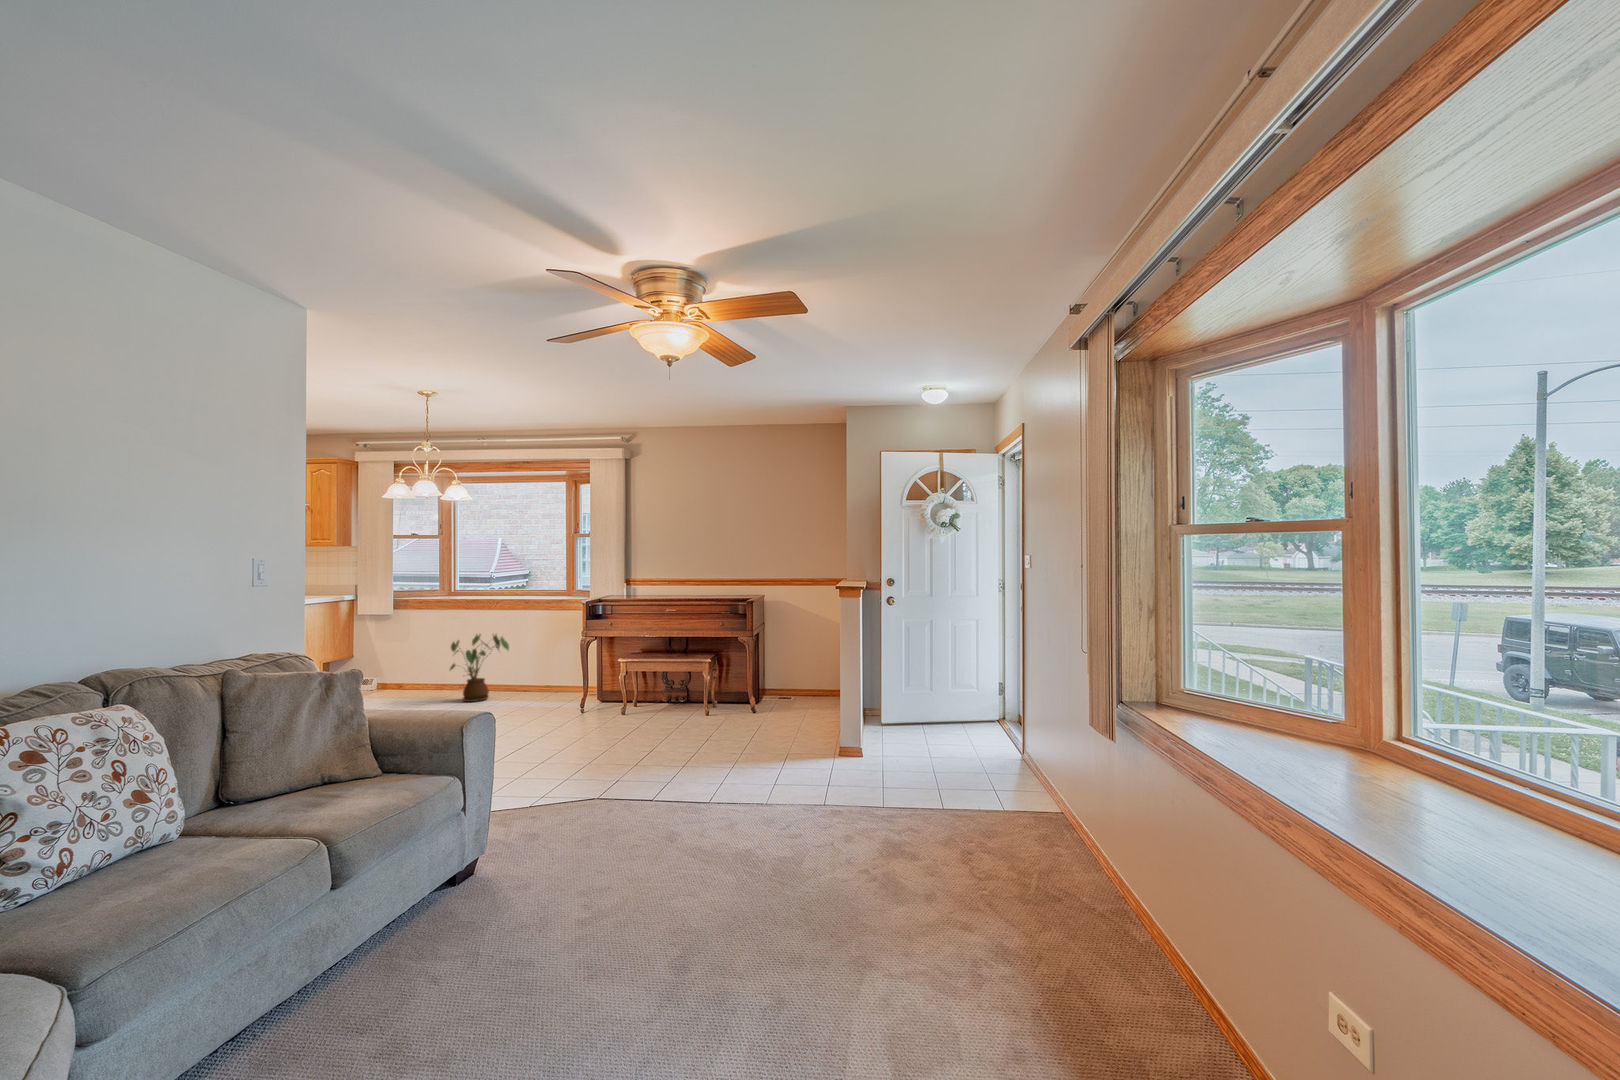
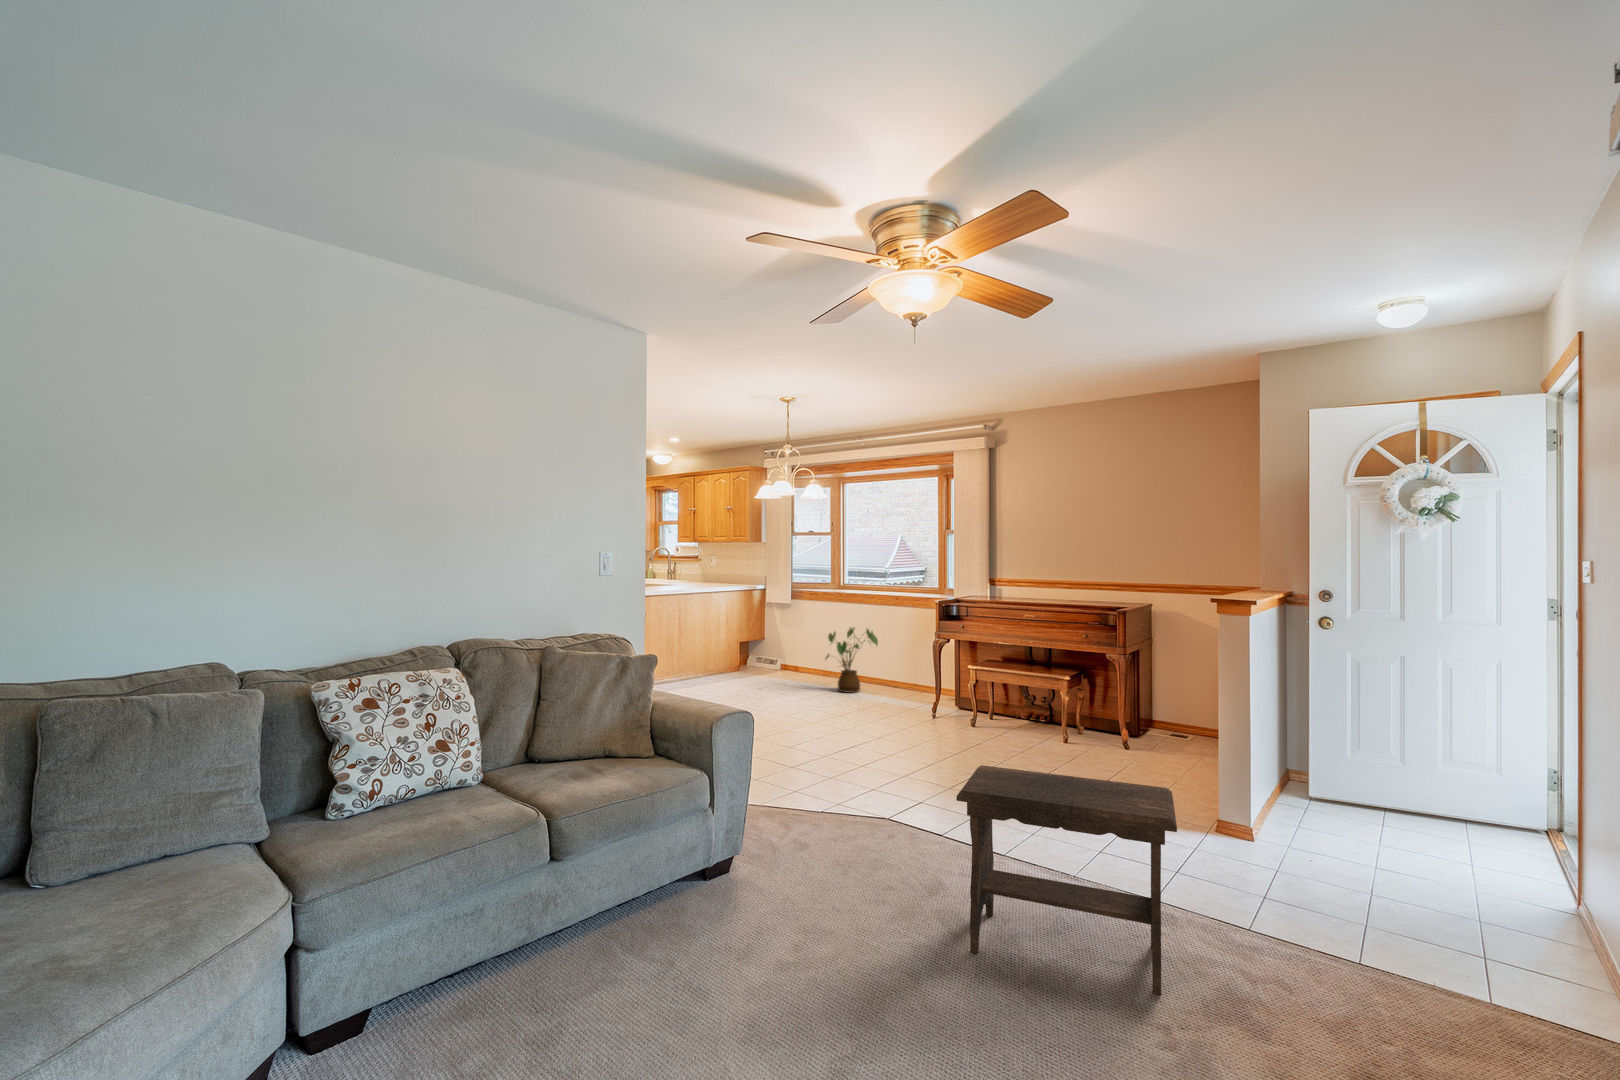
footstool: none [707,720,864,873] -> present [956,765,1177,995]

